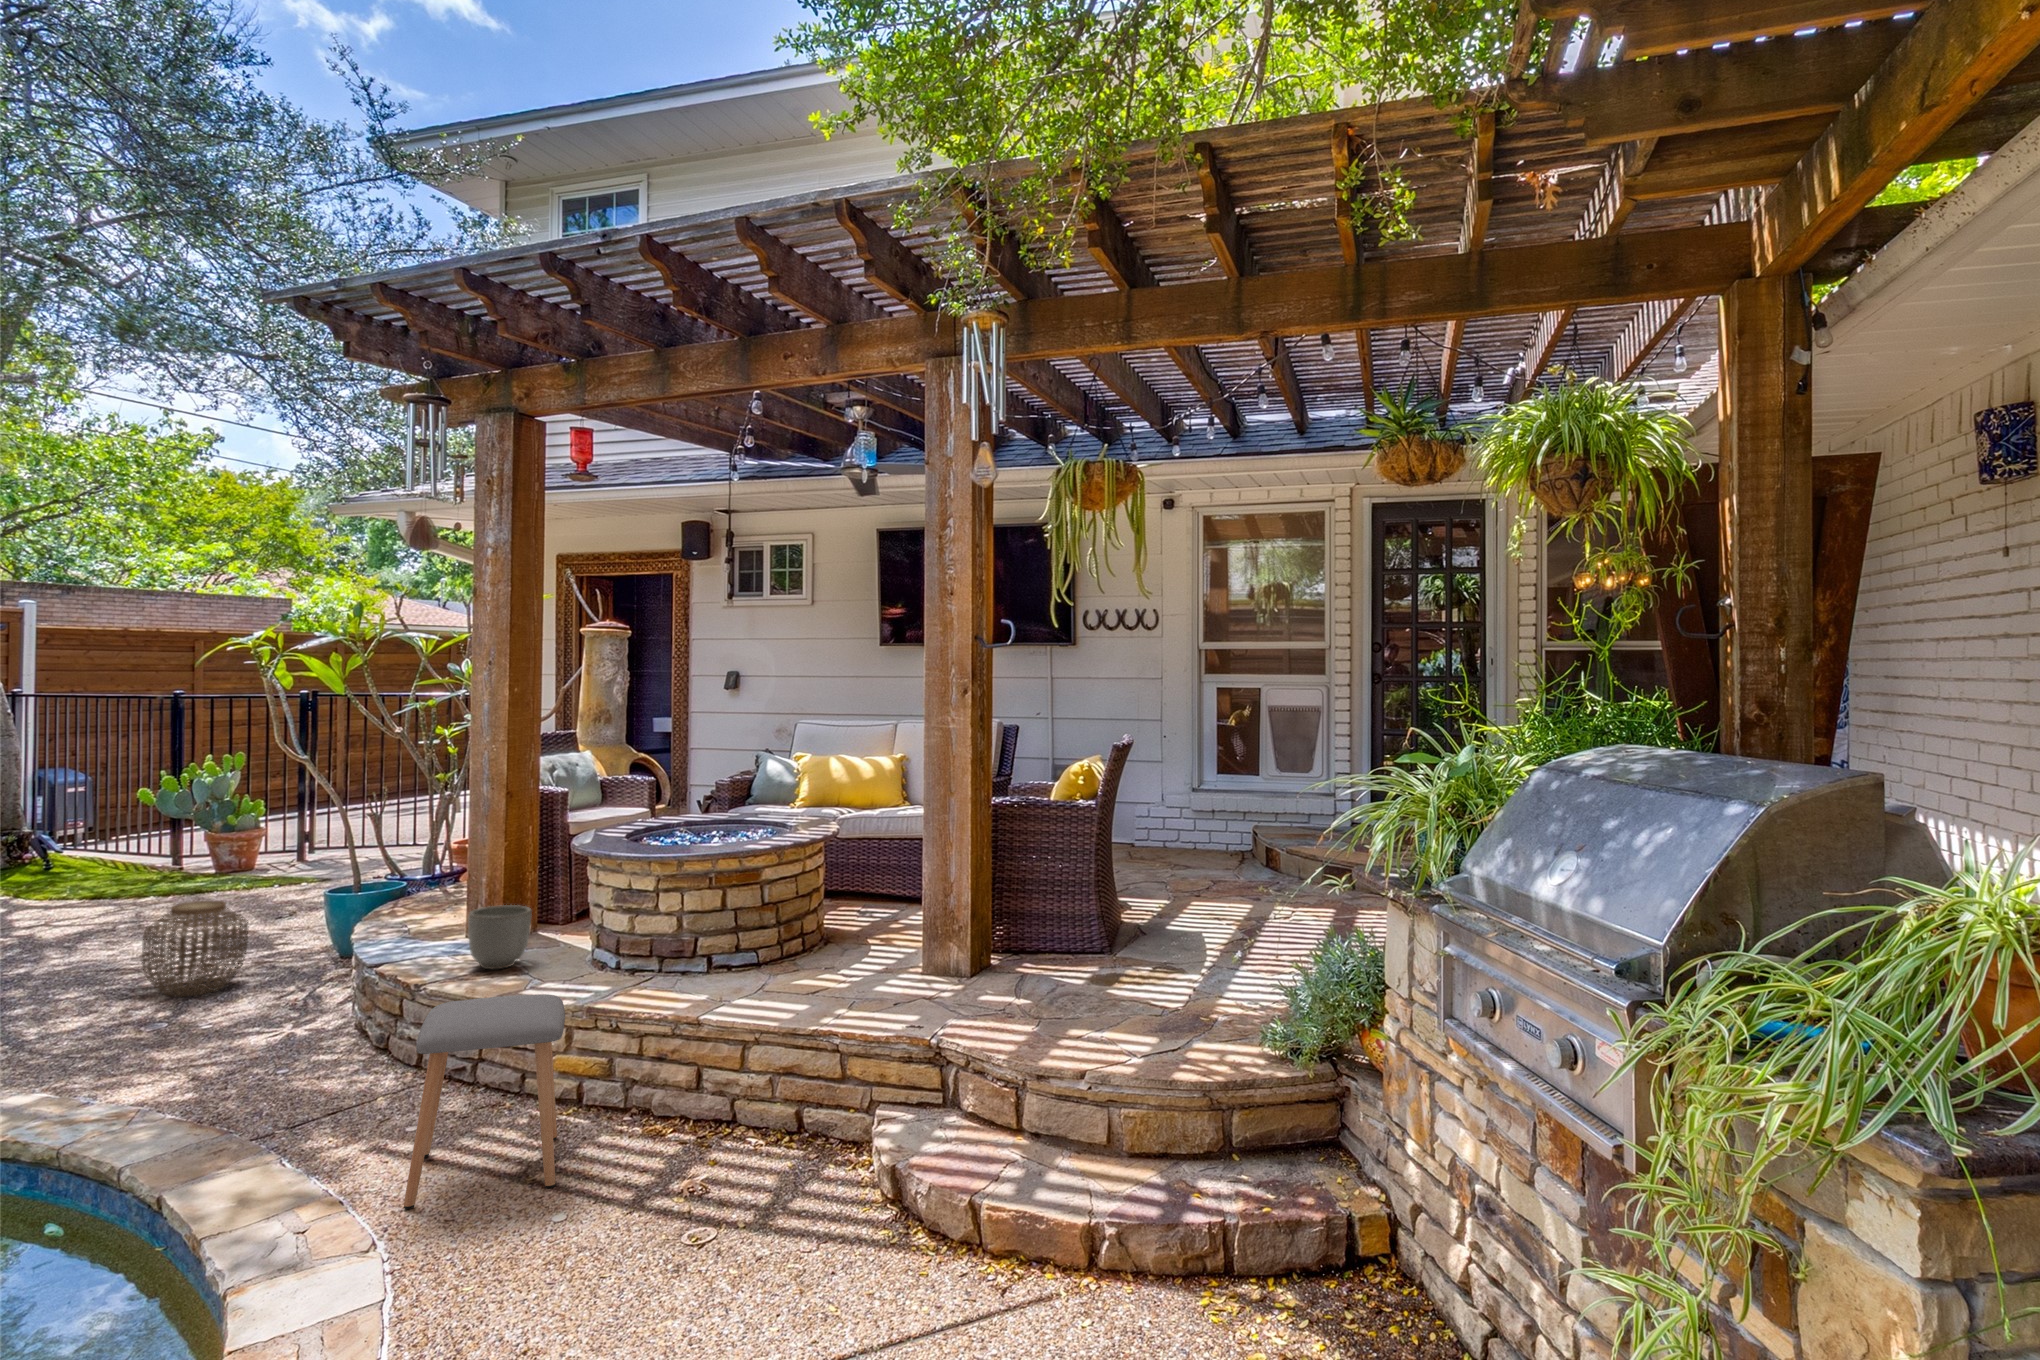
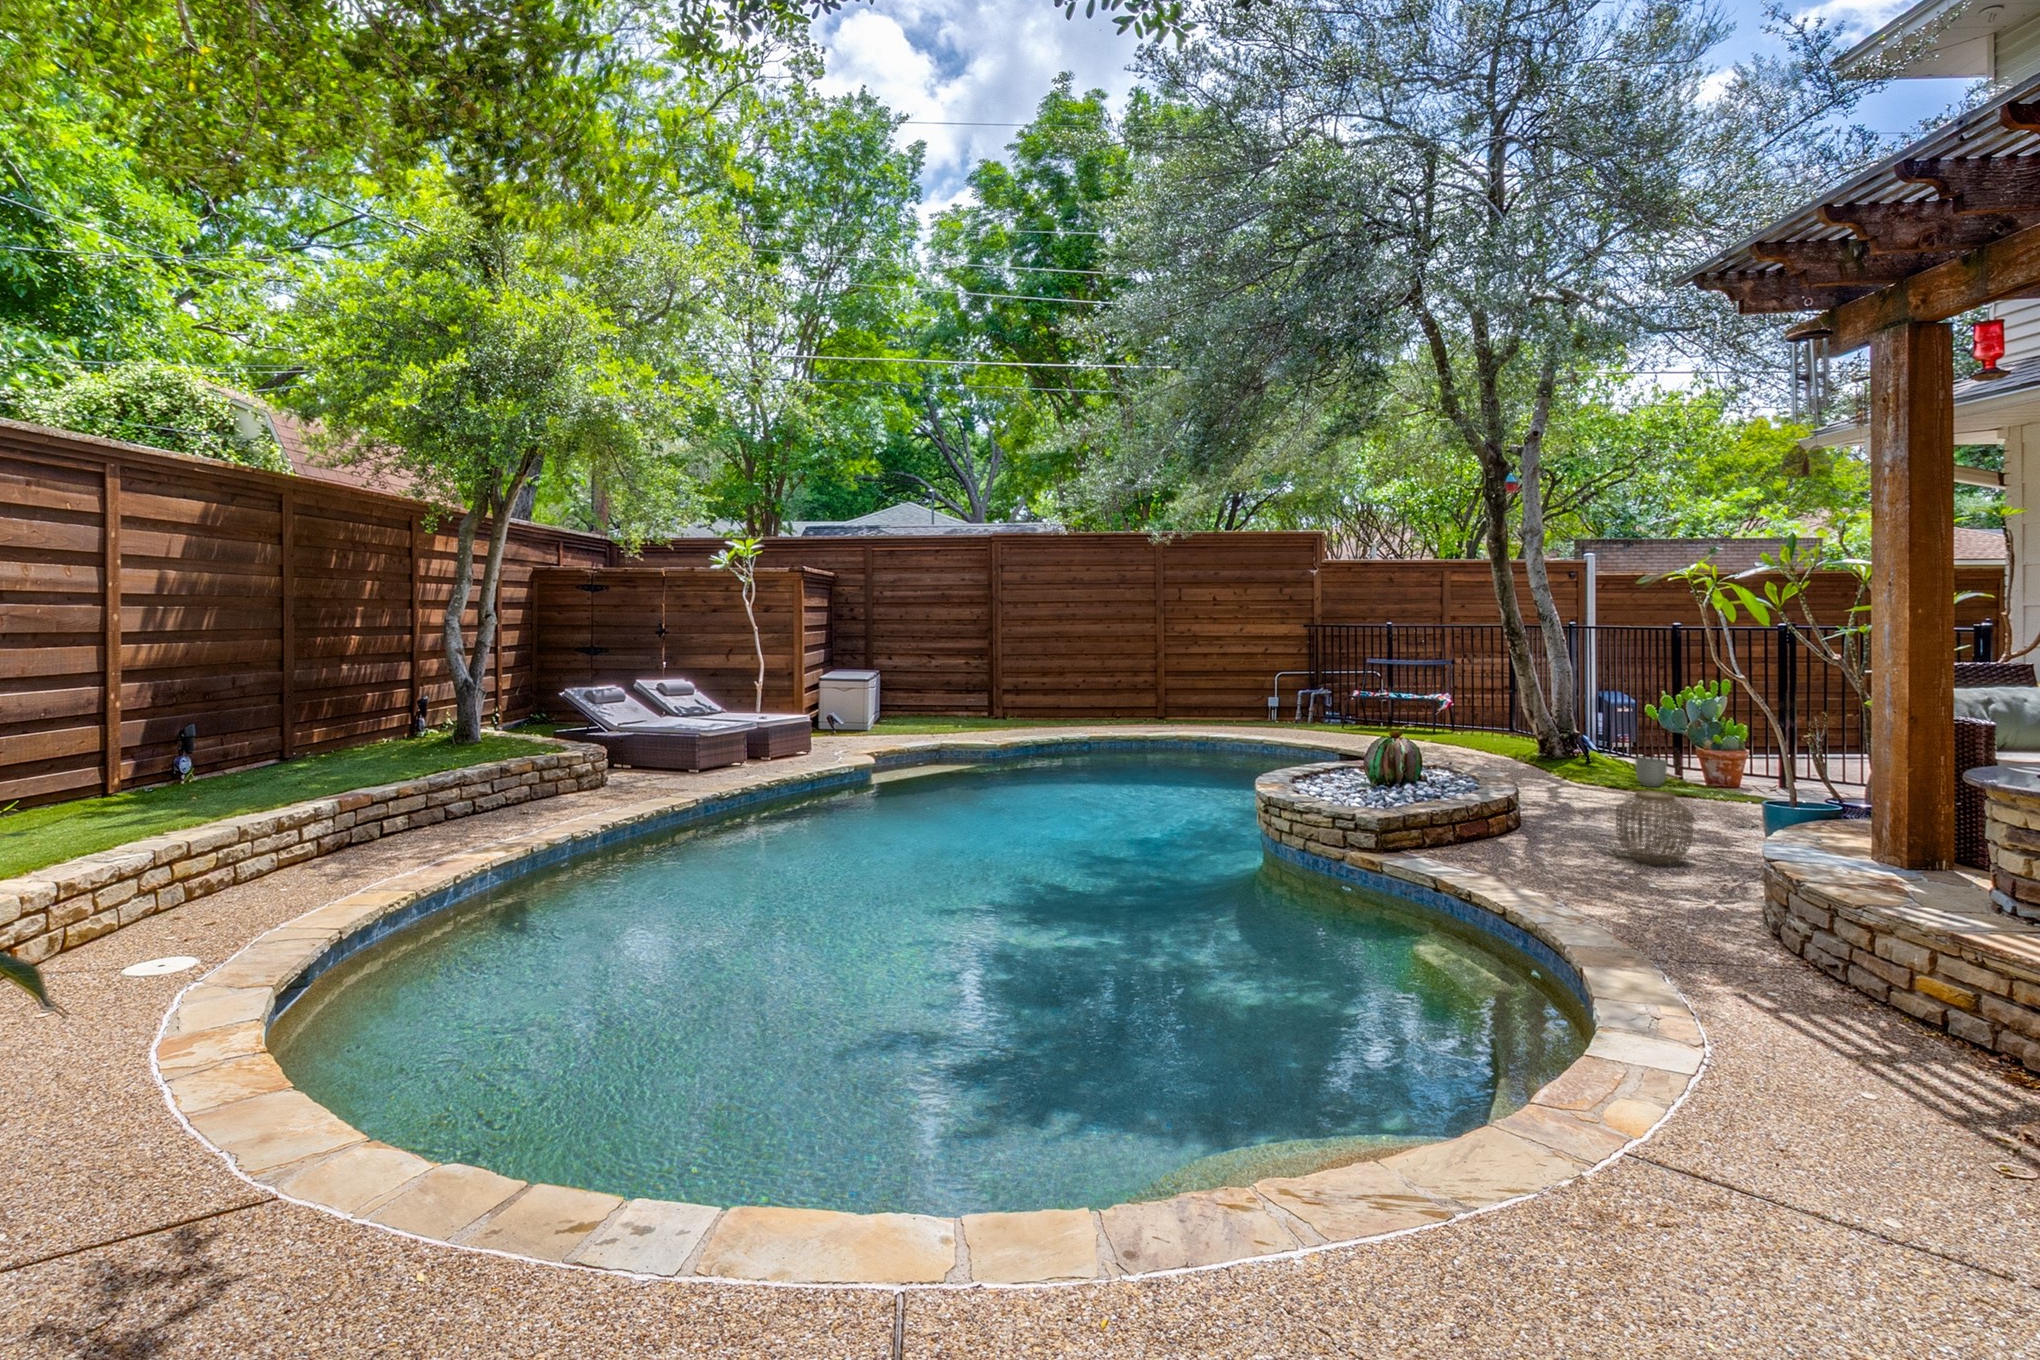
planter: present [468,905,532,969] -> present [1635,758,1667,787]
stool: present [404,994,565,1209] -> none [1741,889,1911,1075]

